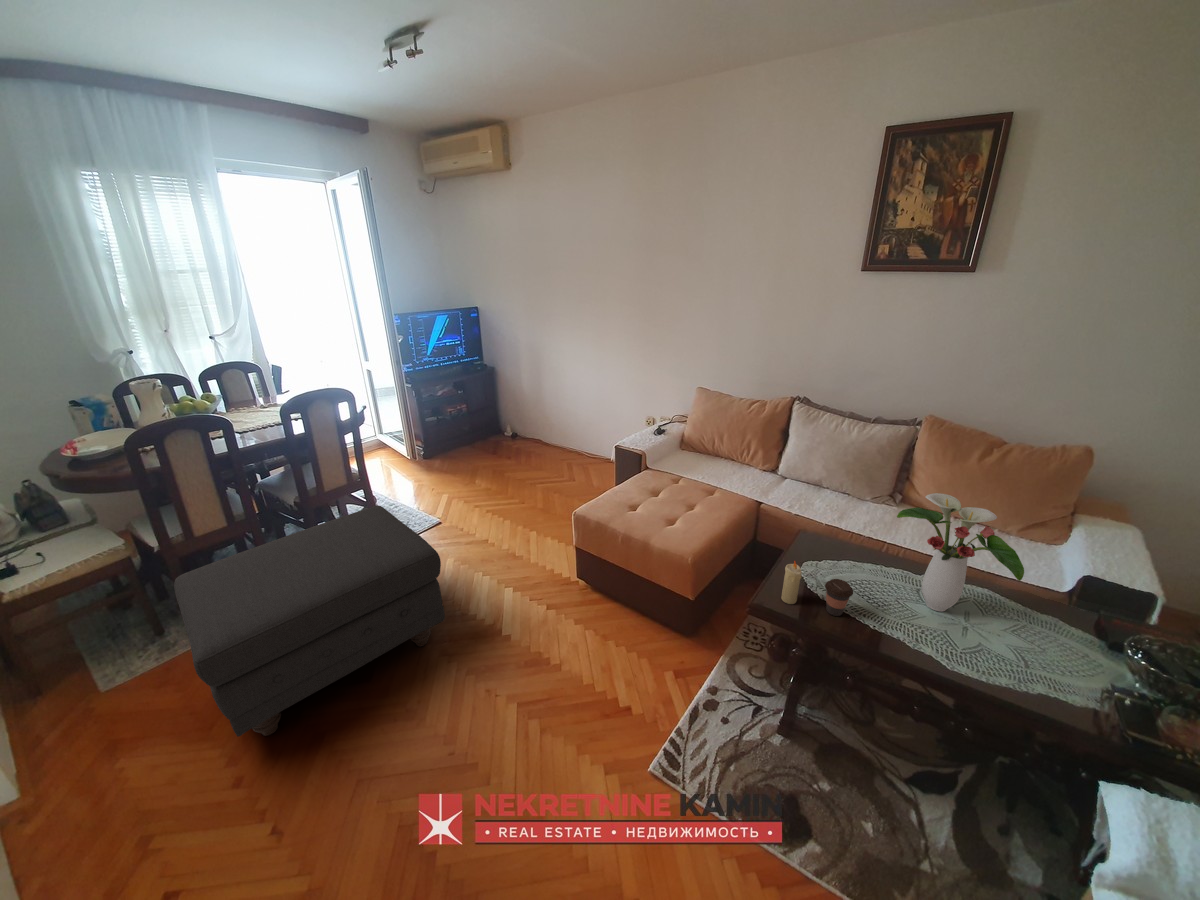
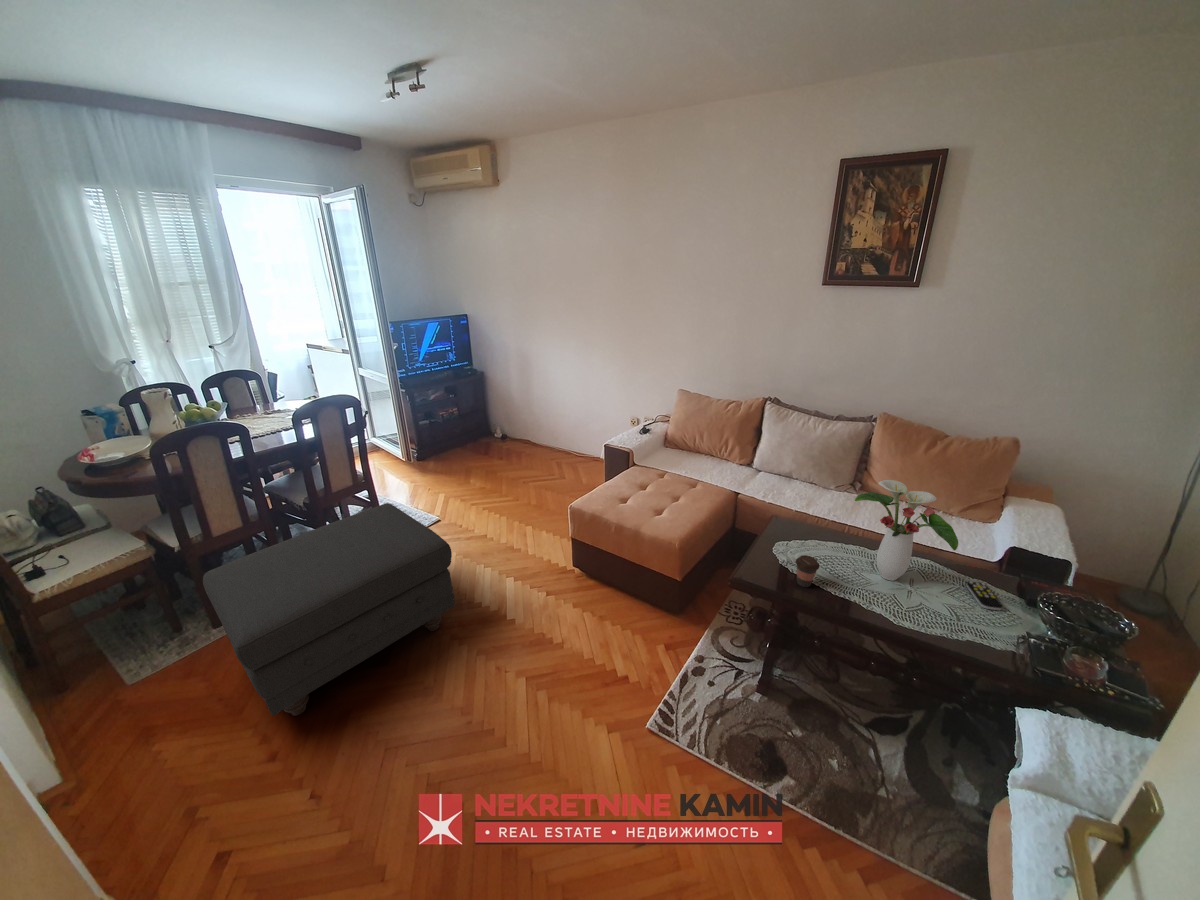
candle: present [781,561,802,604] -> none [759,540,776,579]
remote control: none [1031,616,1078,653] -> present [966,581,1003,610]

